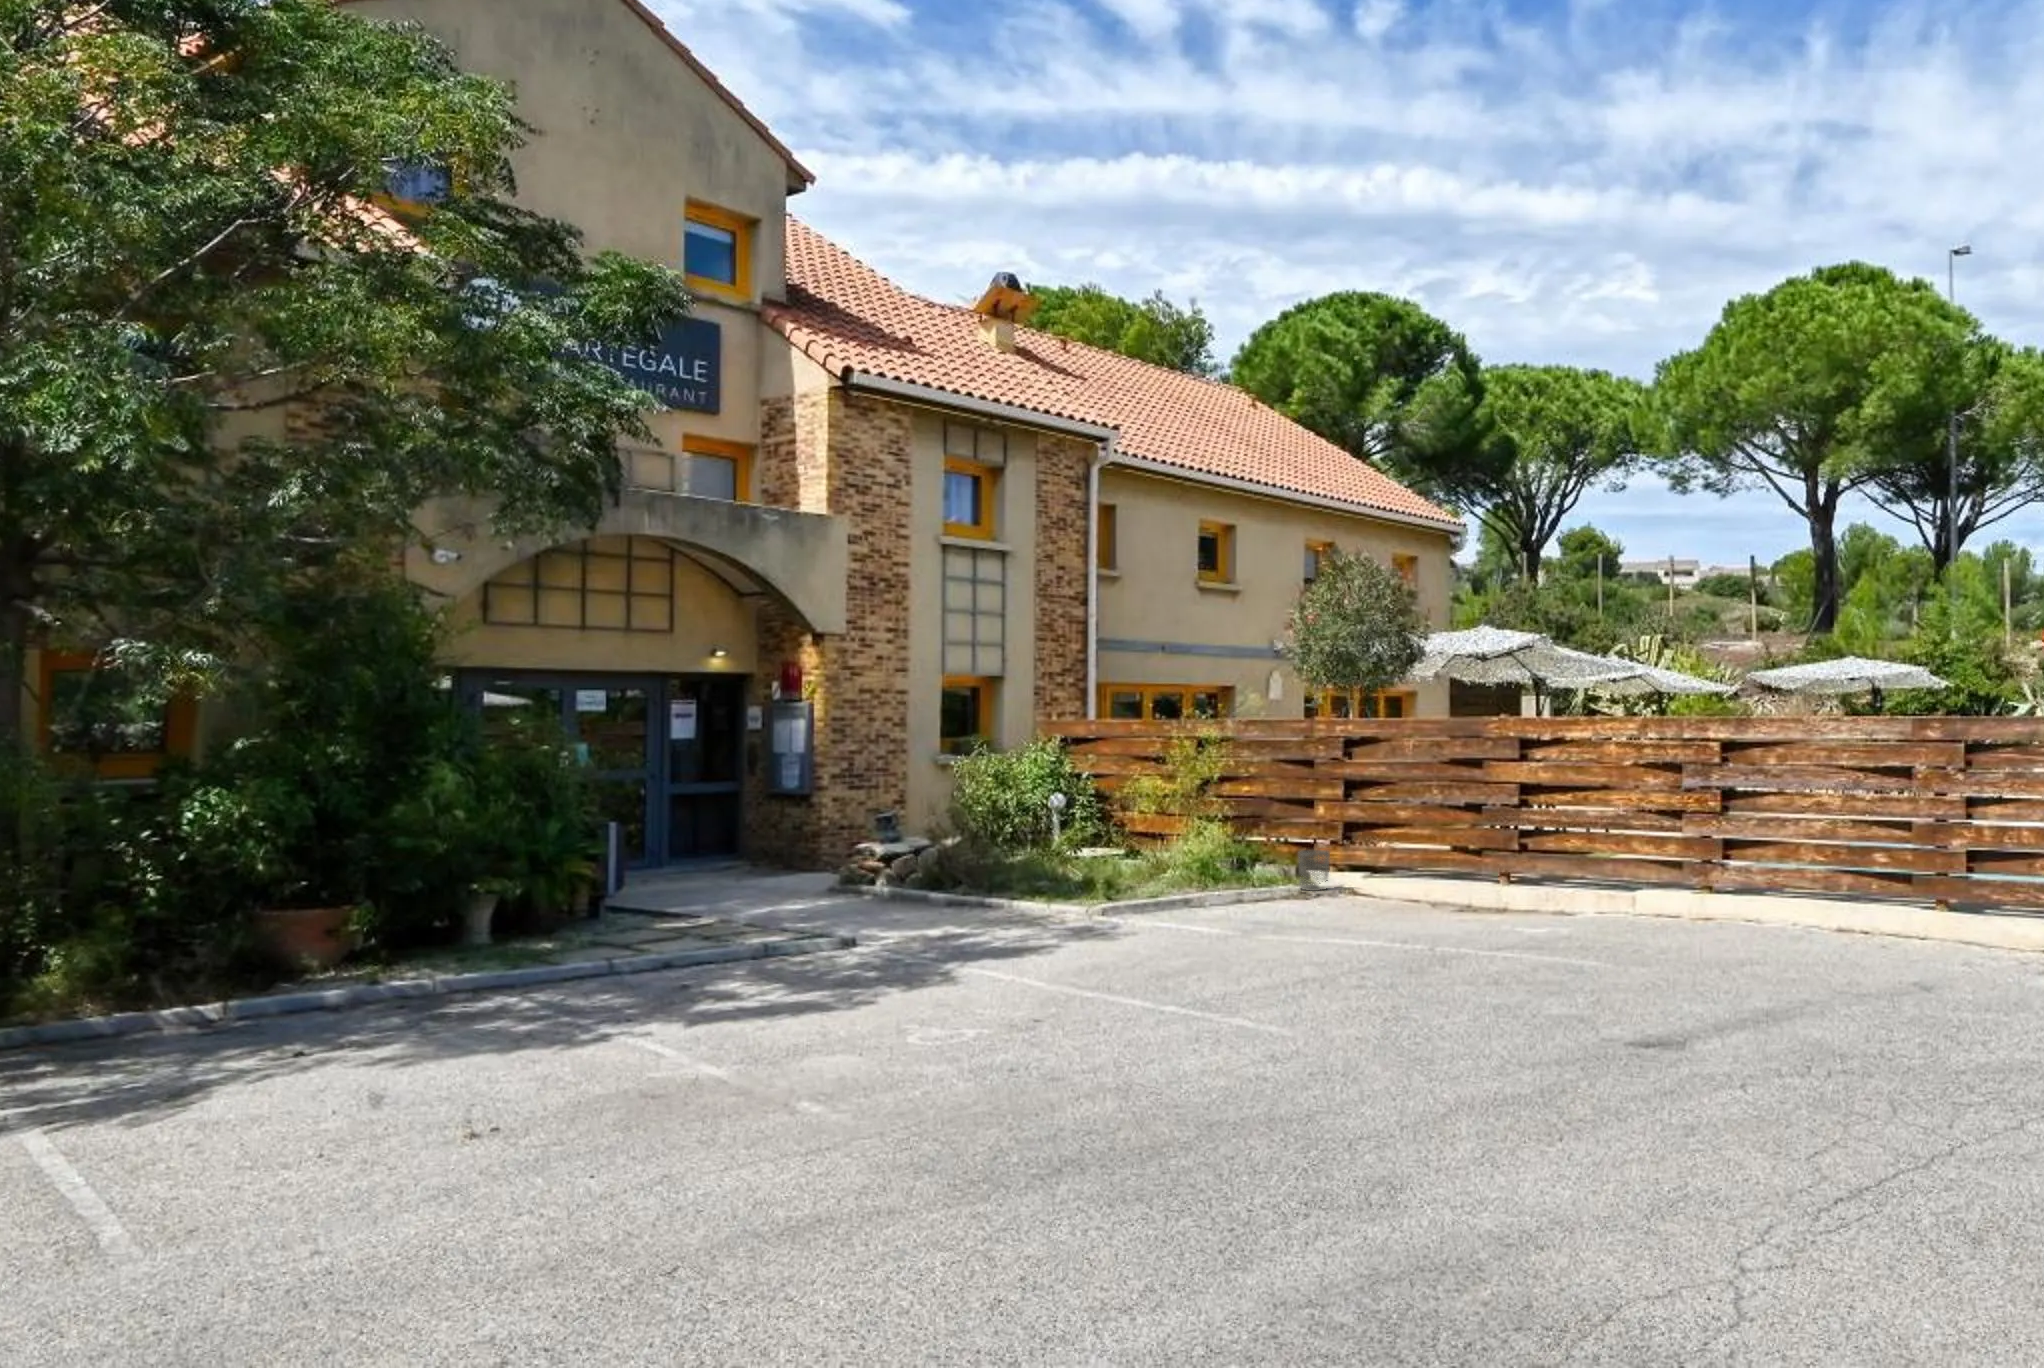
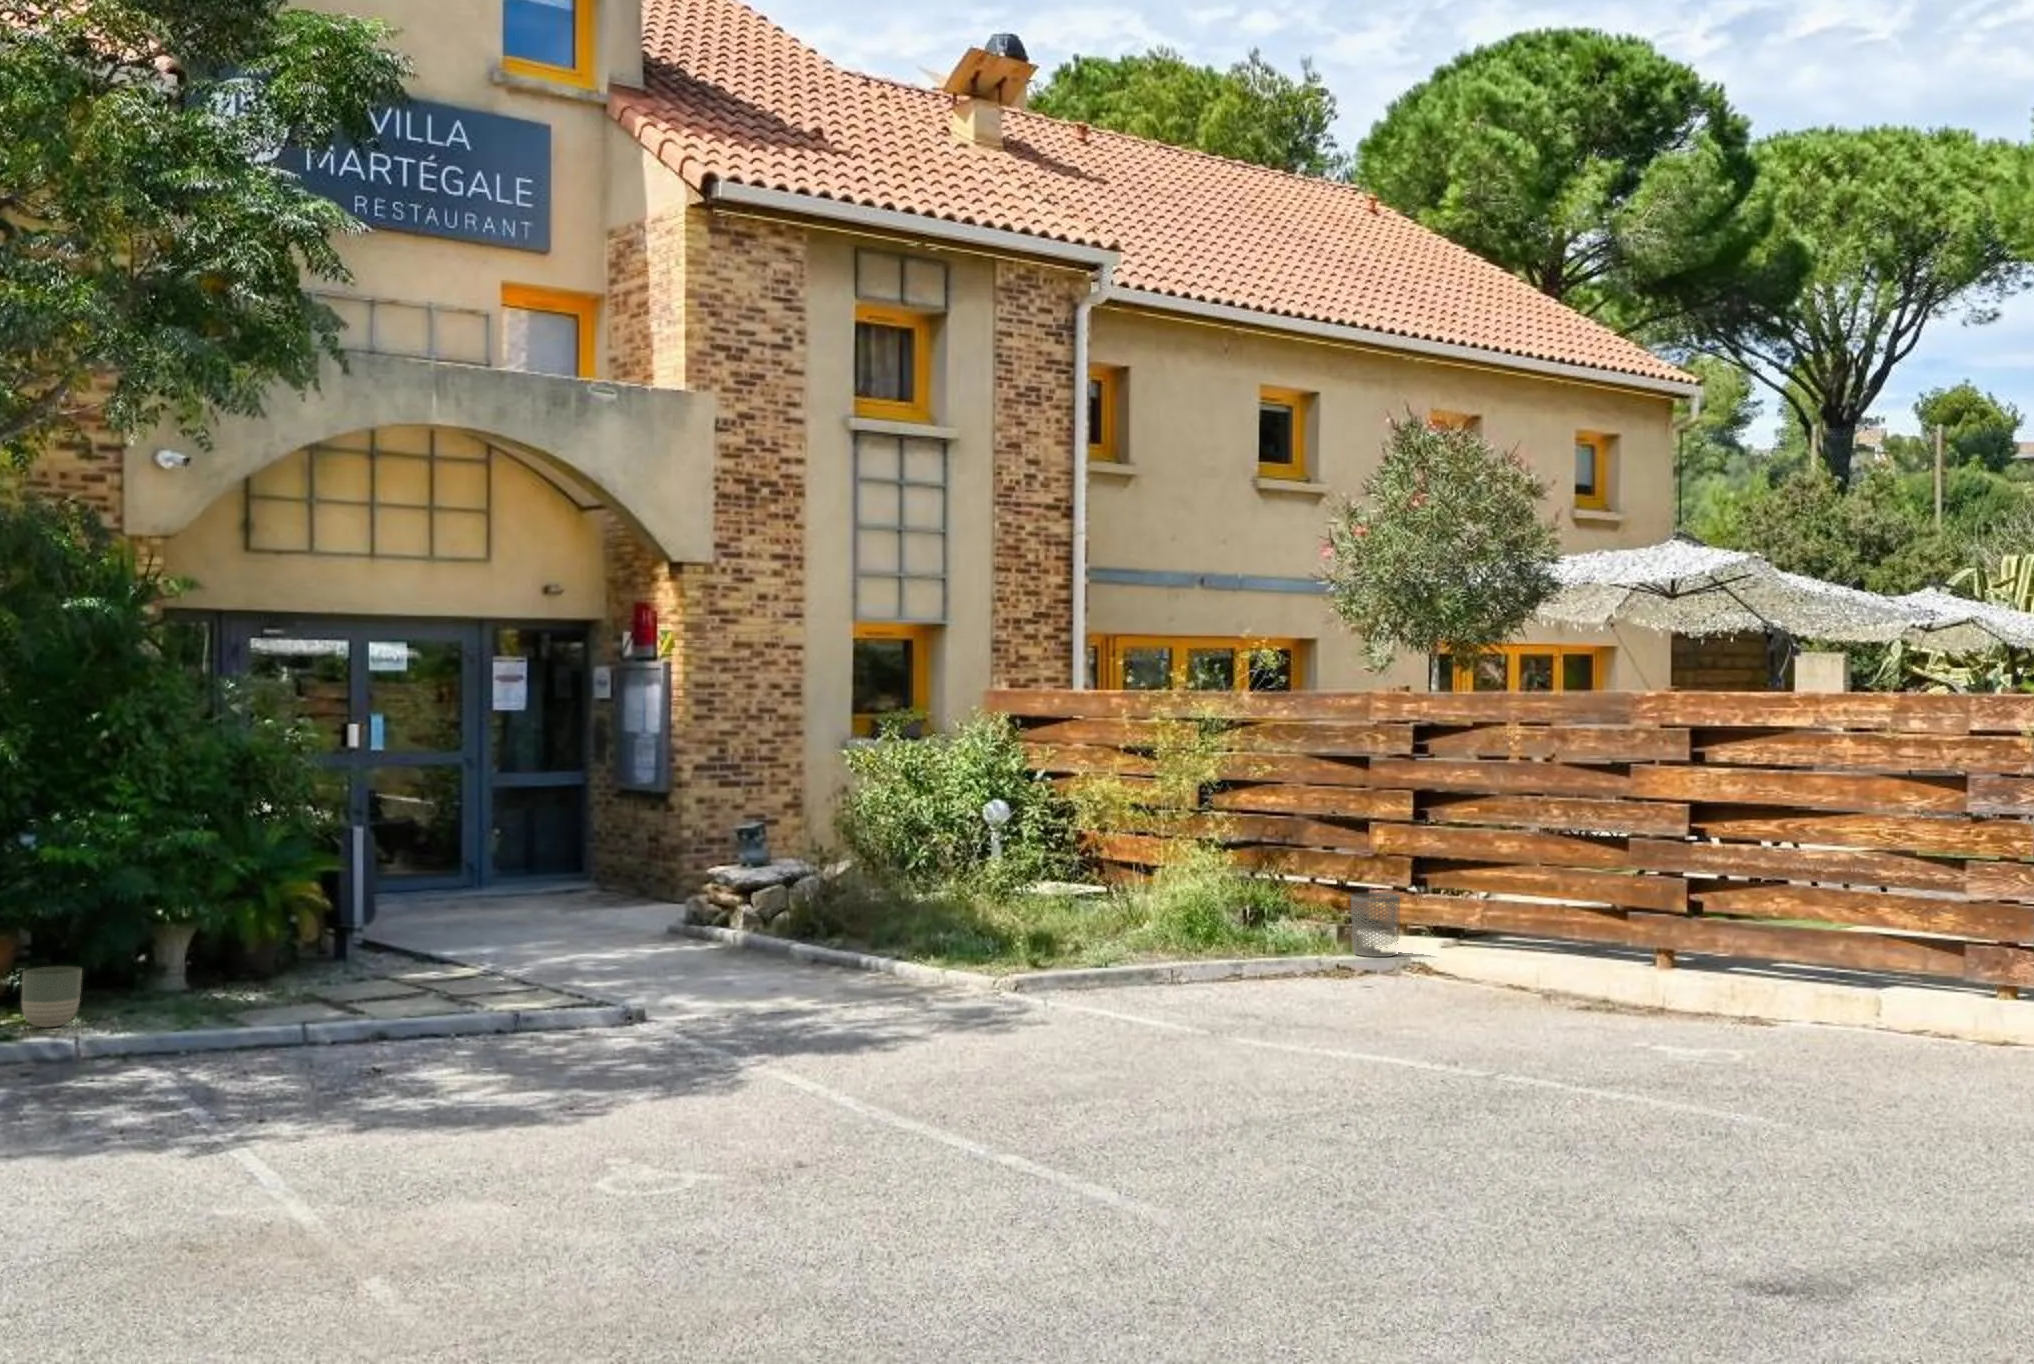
planter: none [406,913,453,956] -> present [22,967,82,1028]

